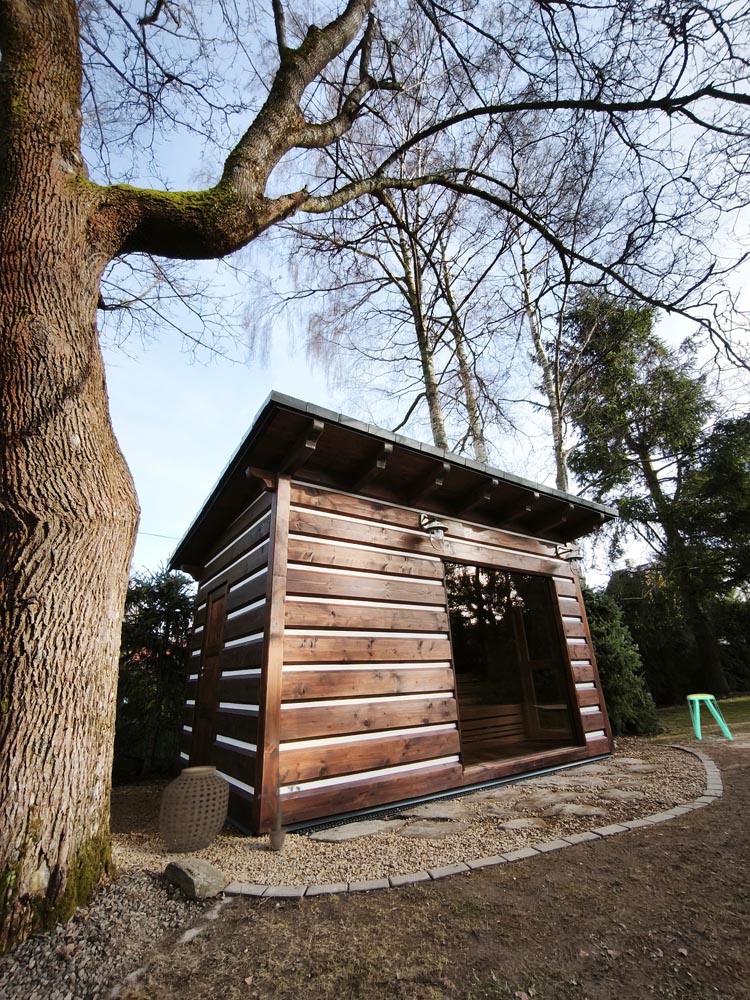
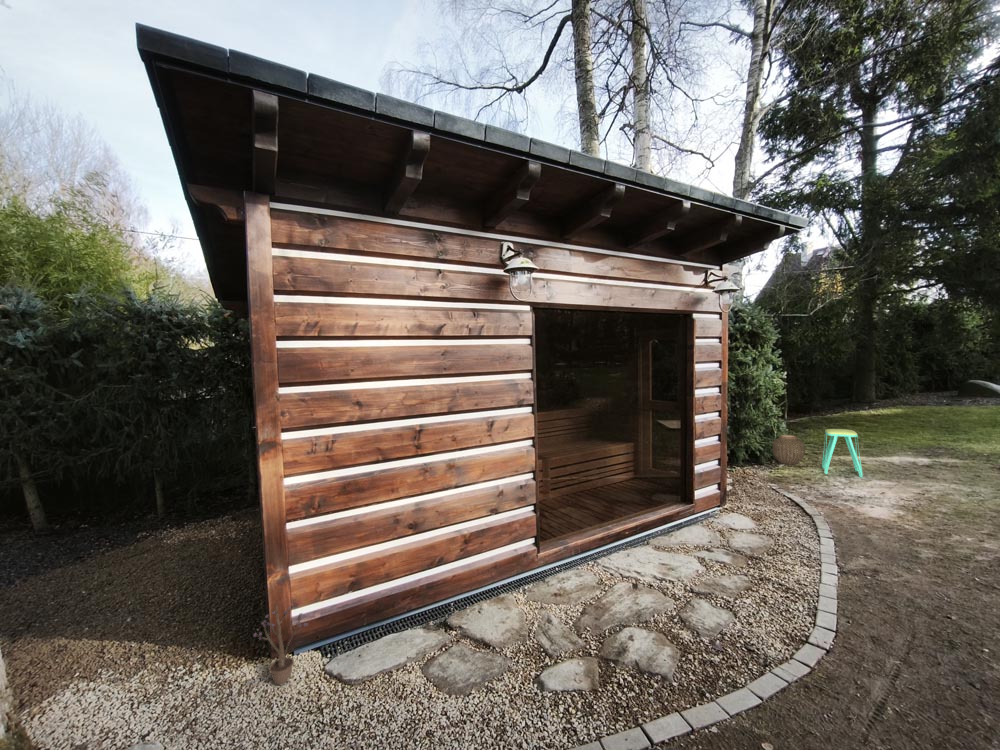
woven basket: present [159,766,229,853] -> present [773,435,805,465]

